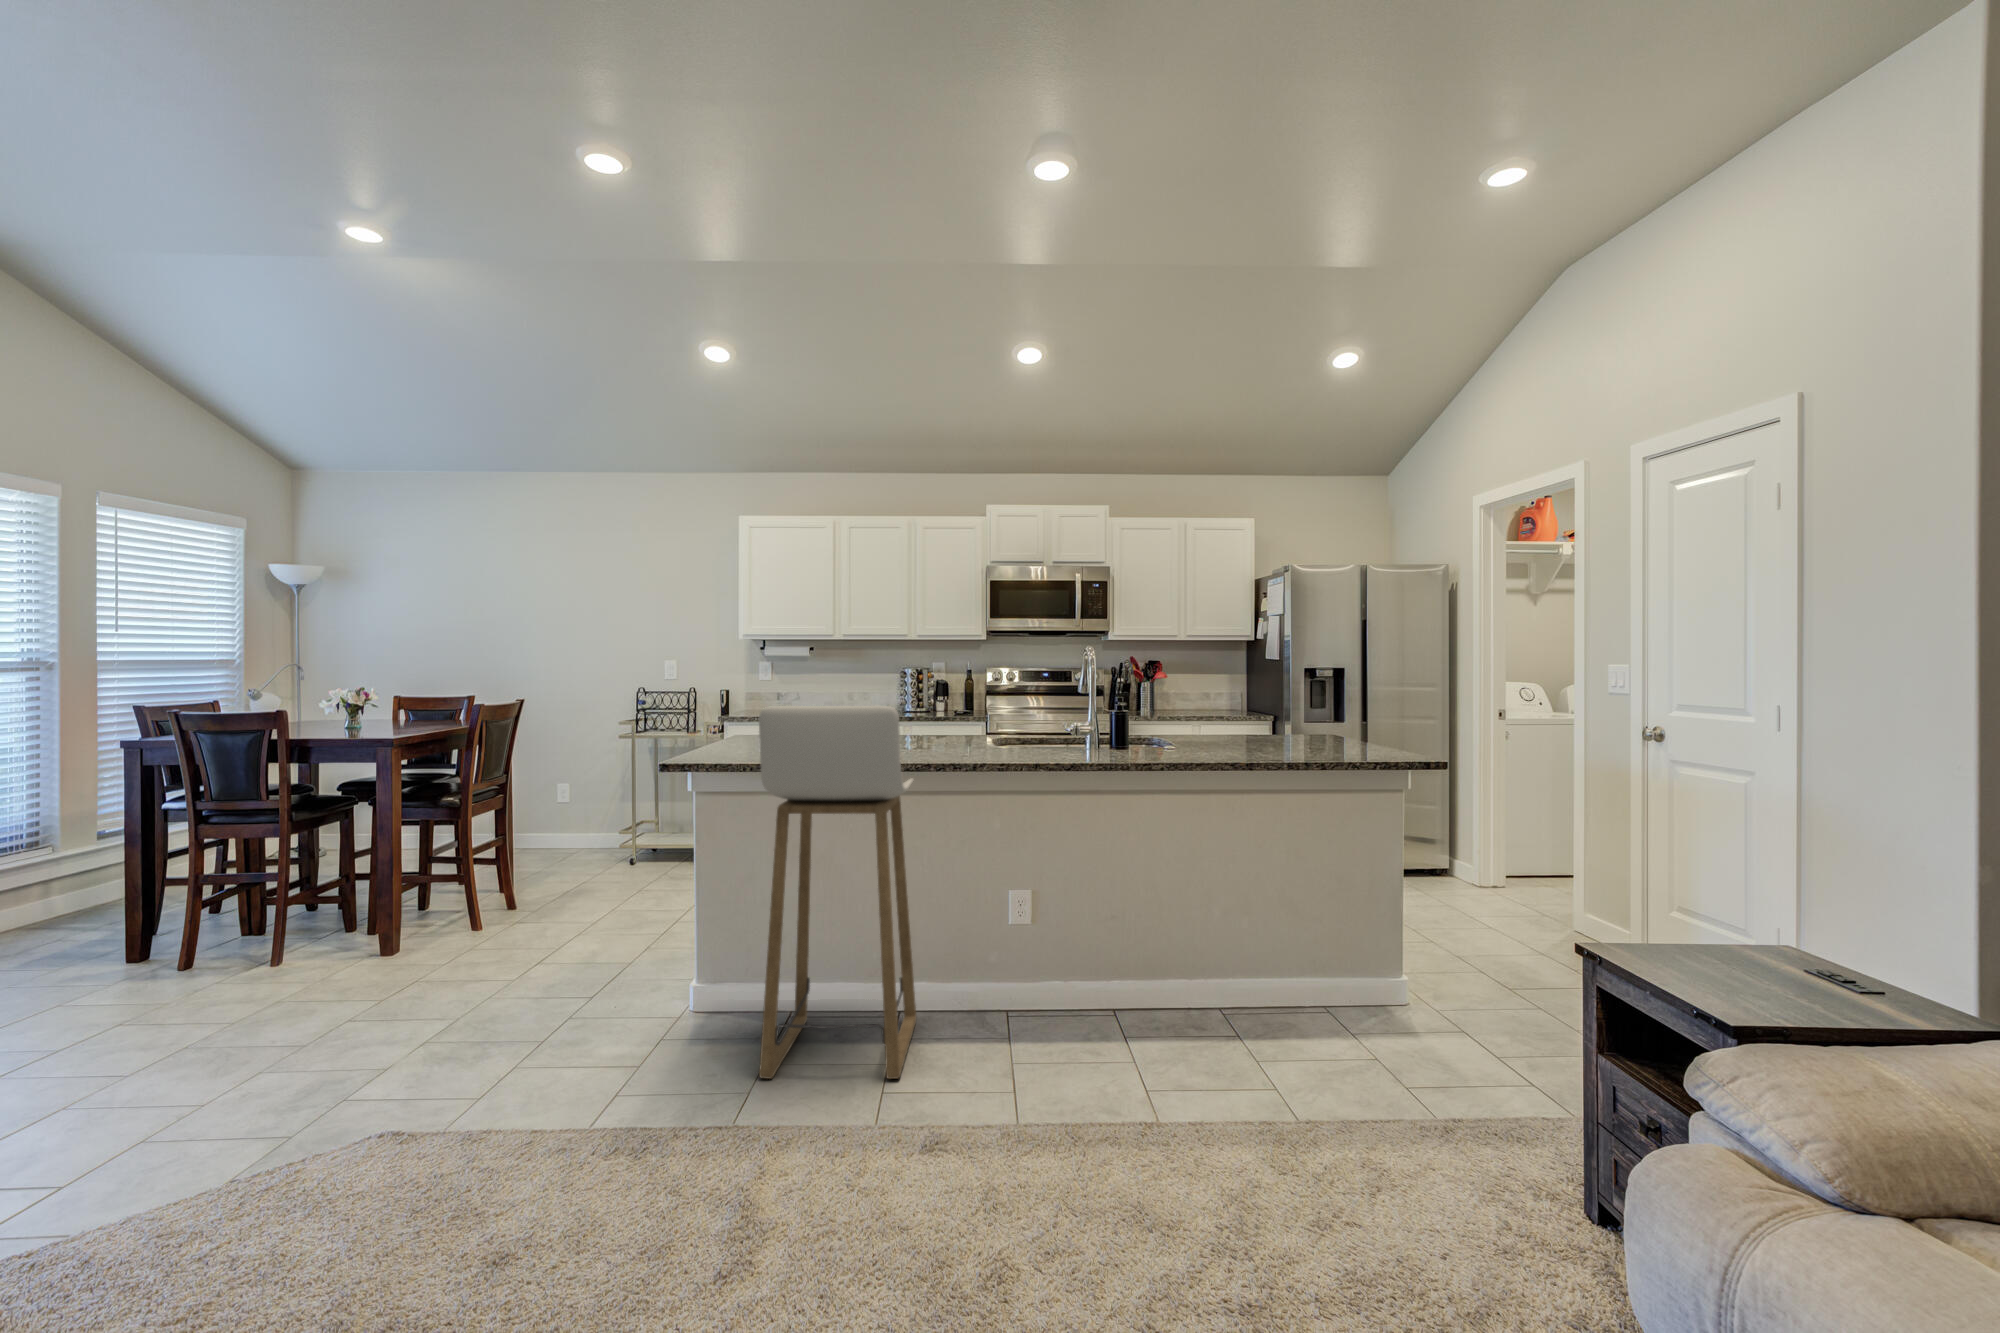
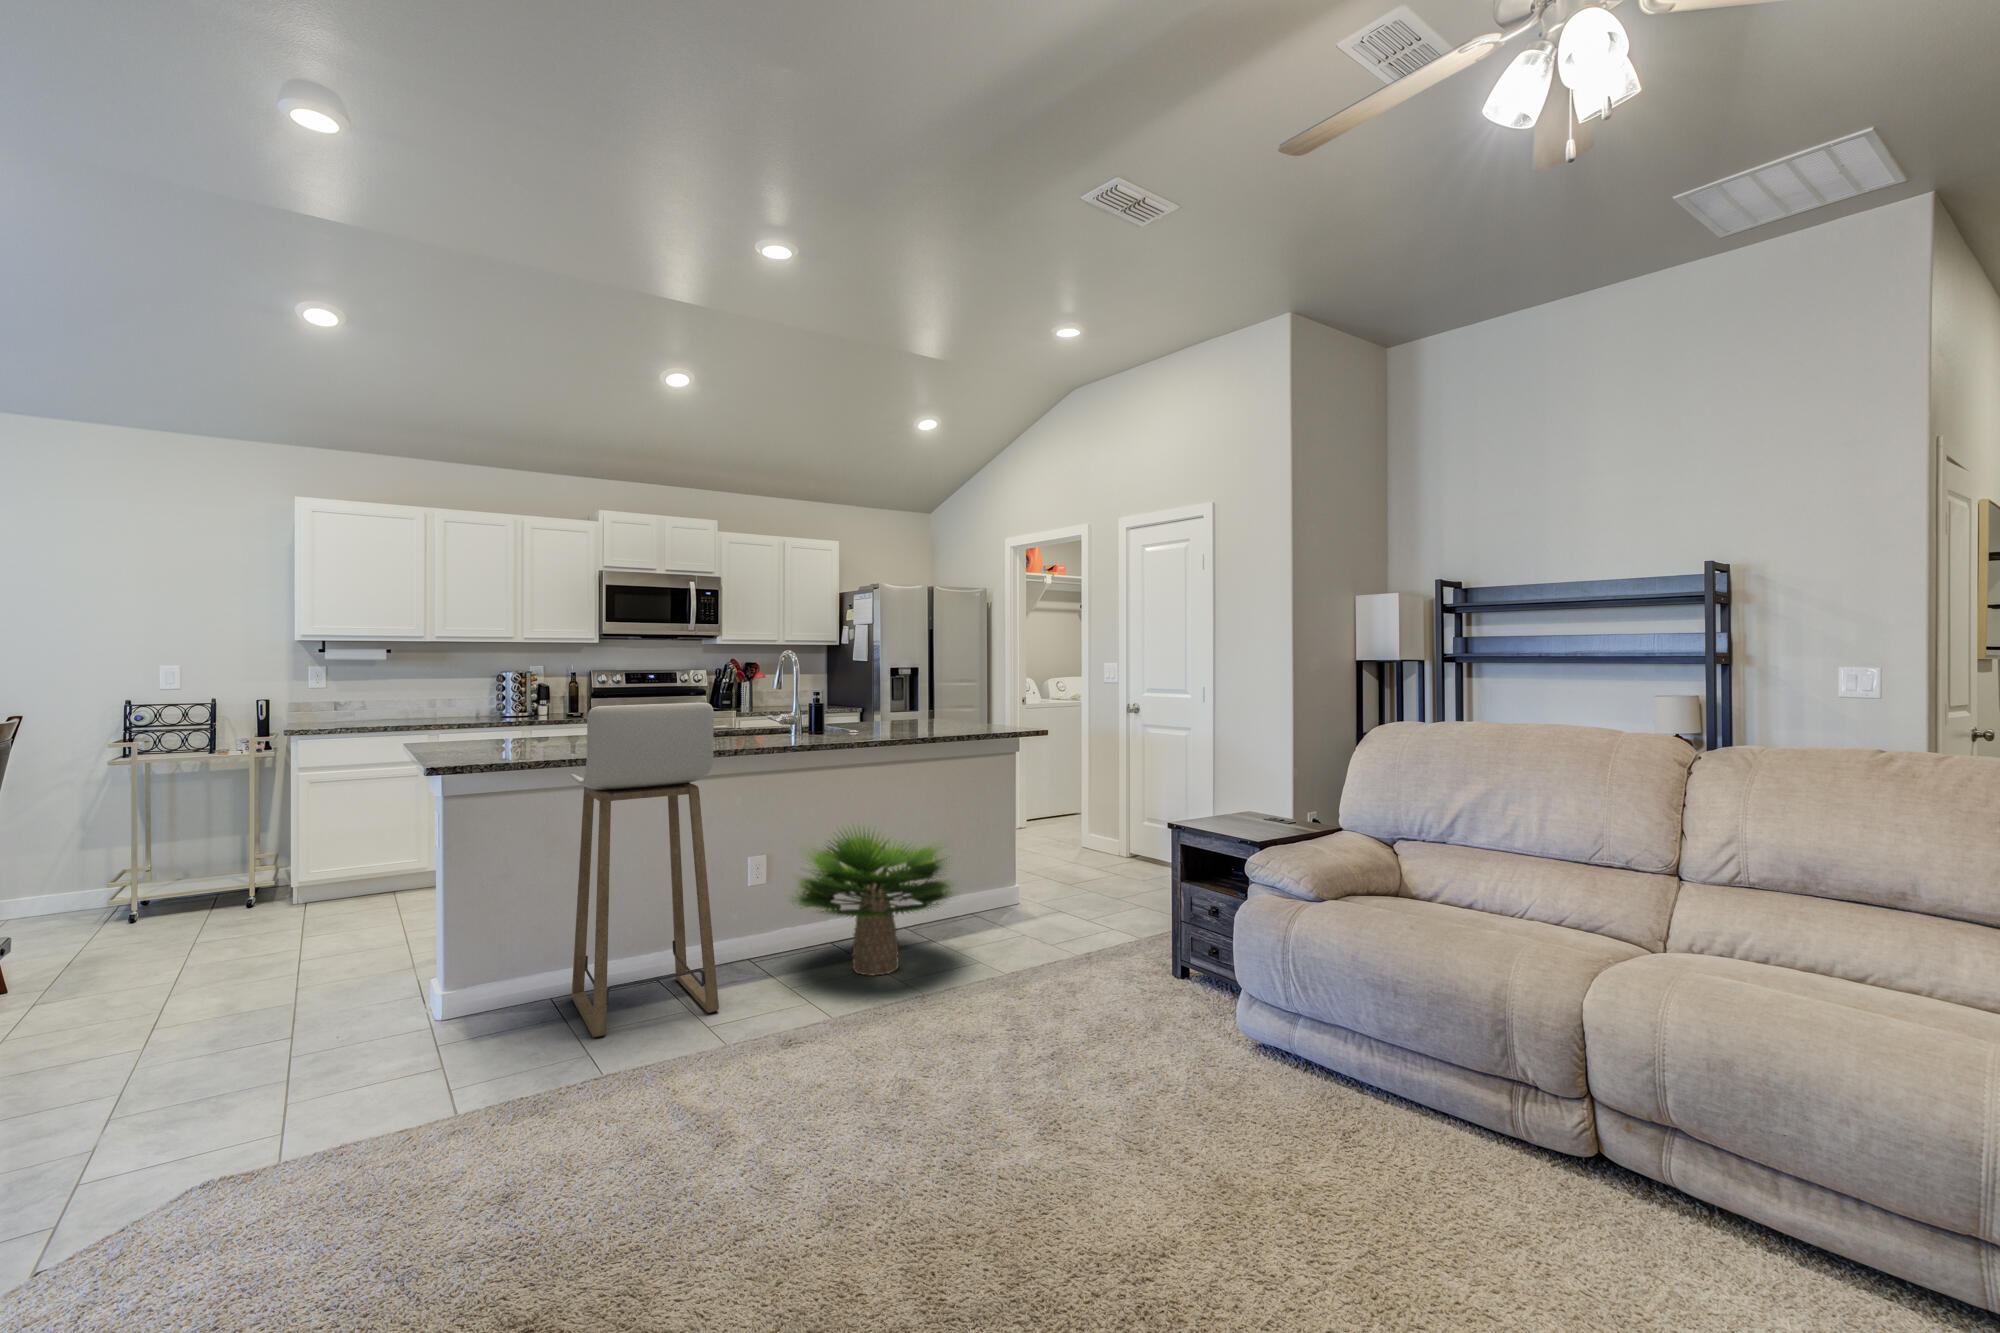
potted plant: none [1004,864,1247,1078] -> present [792,828,953,976]

